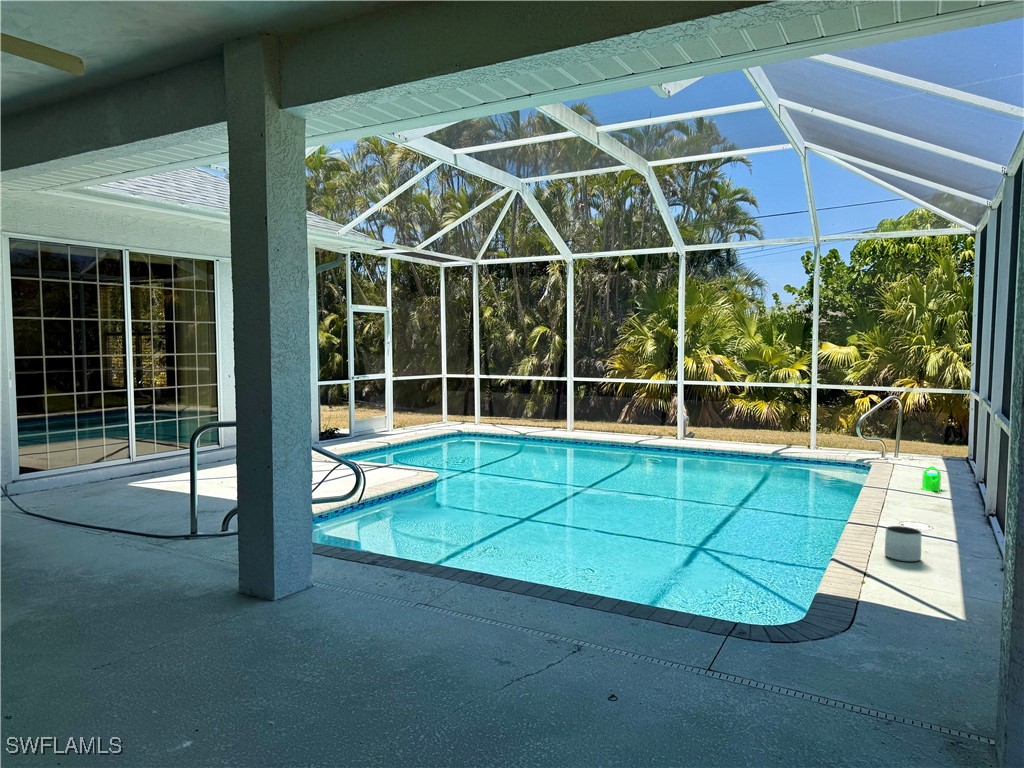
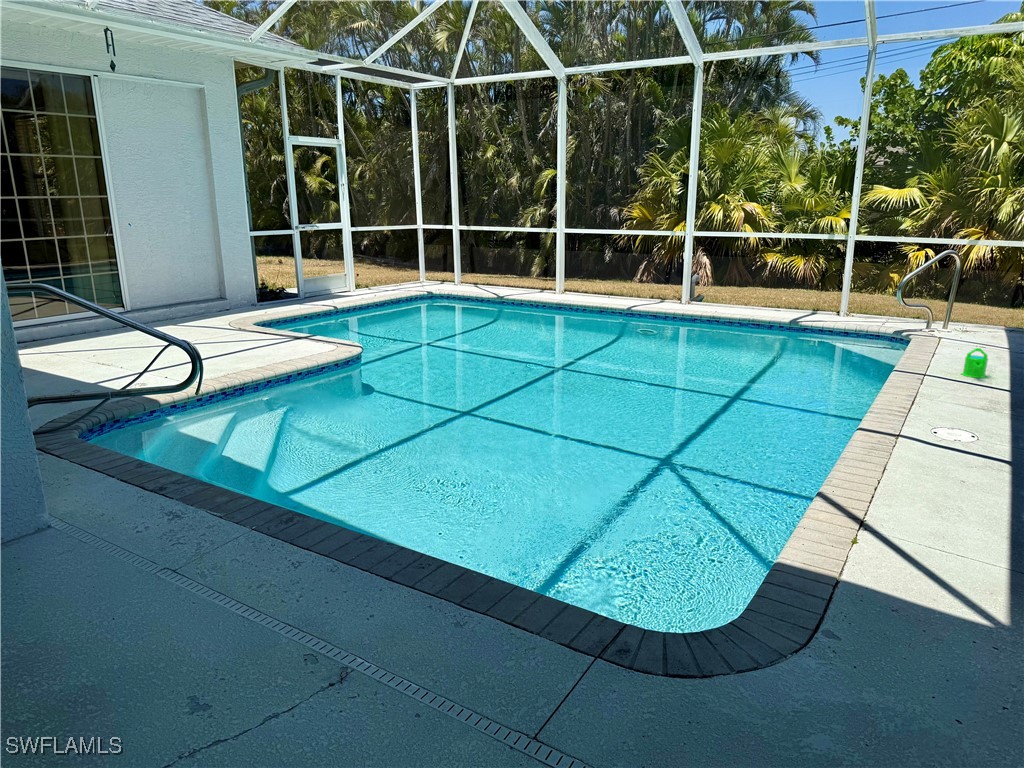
planter: present [885,526,922,562] -> none [887,445,935,491]

